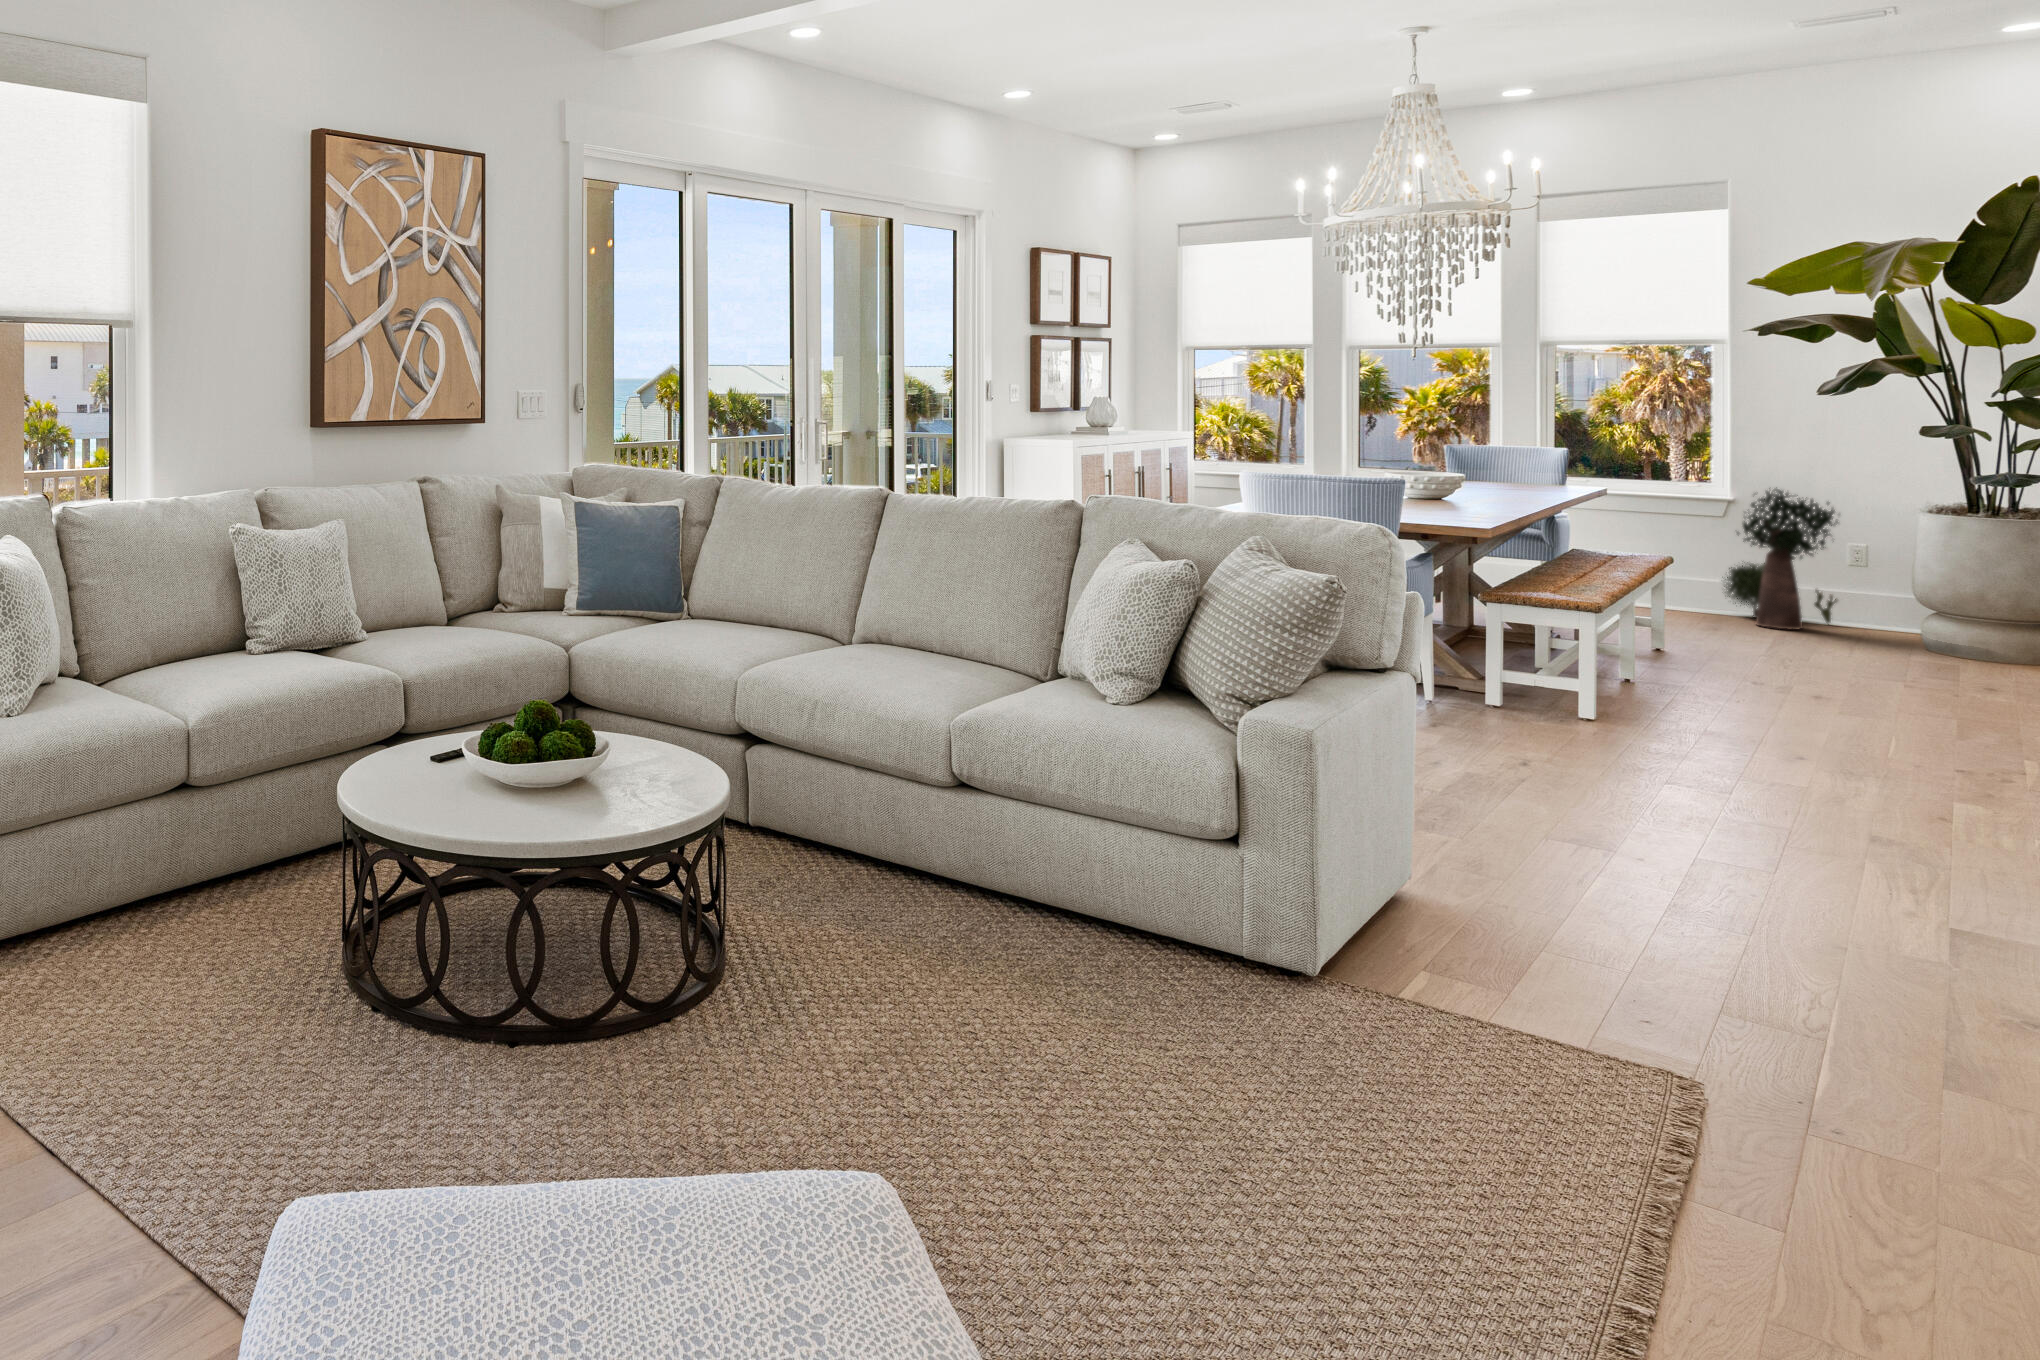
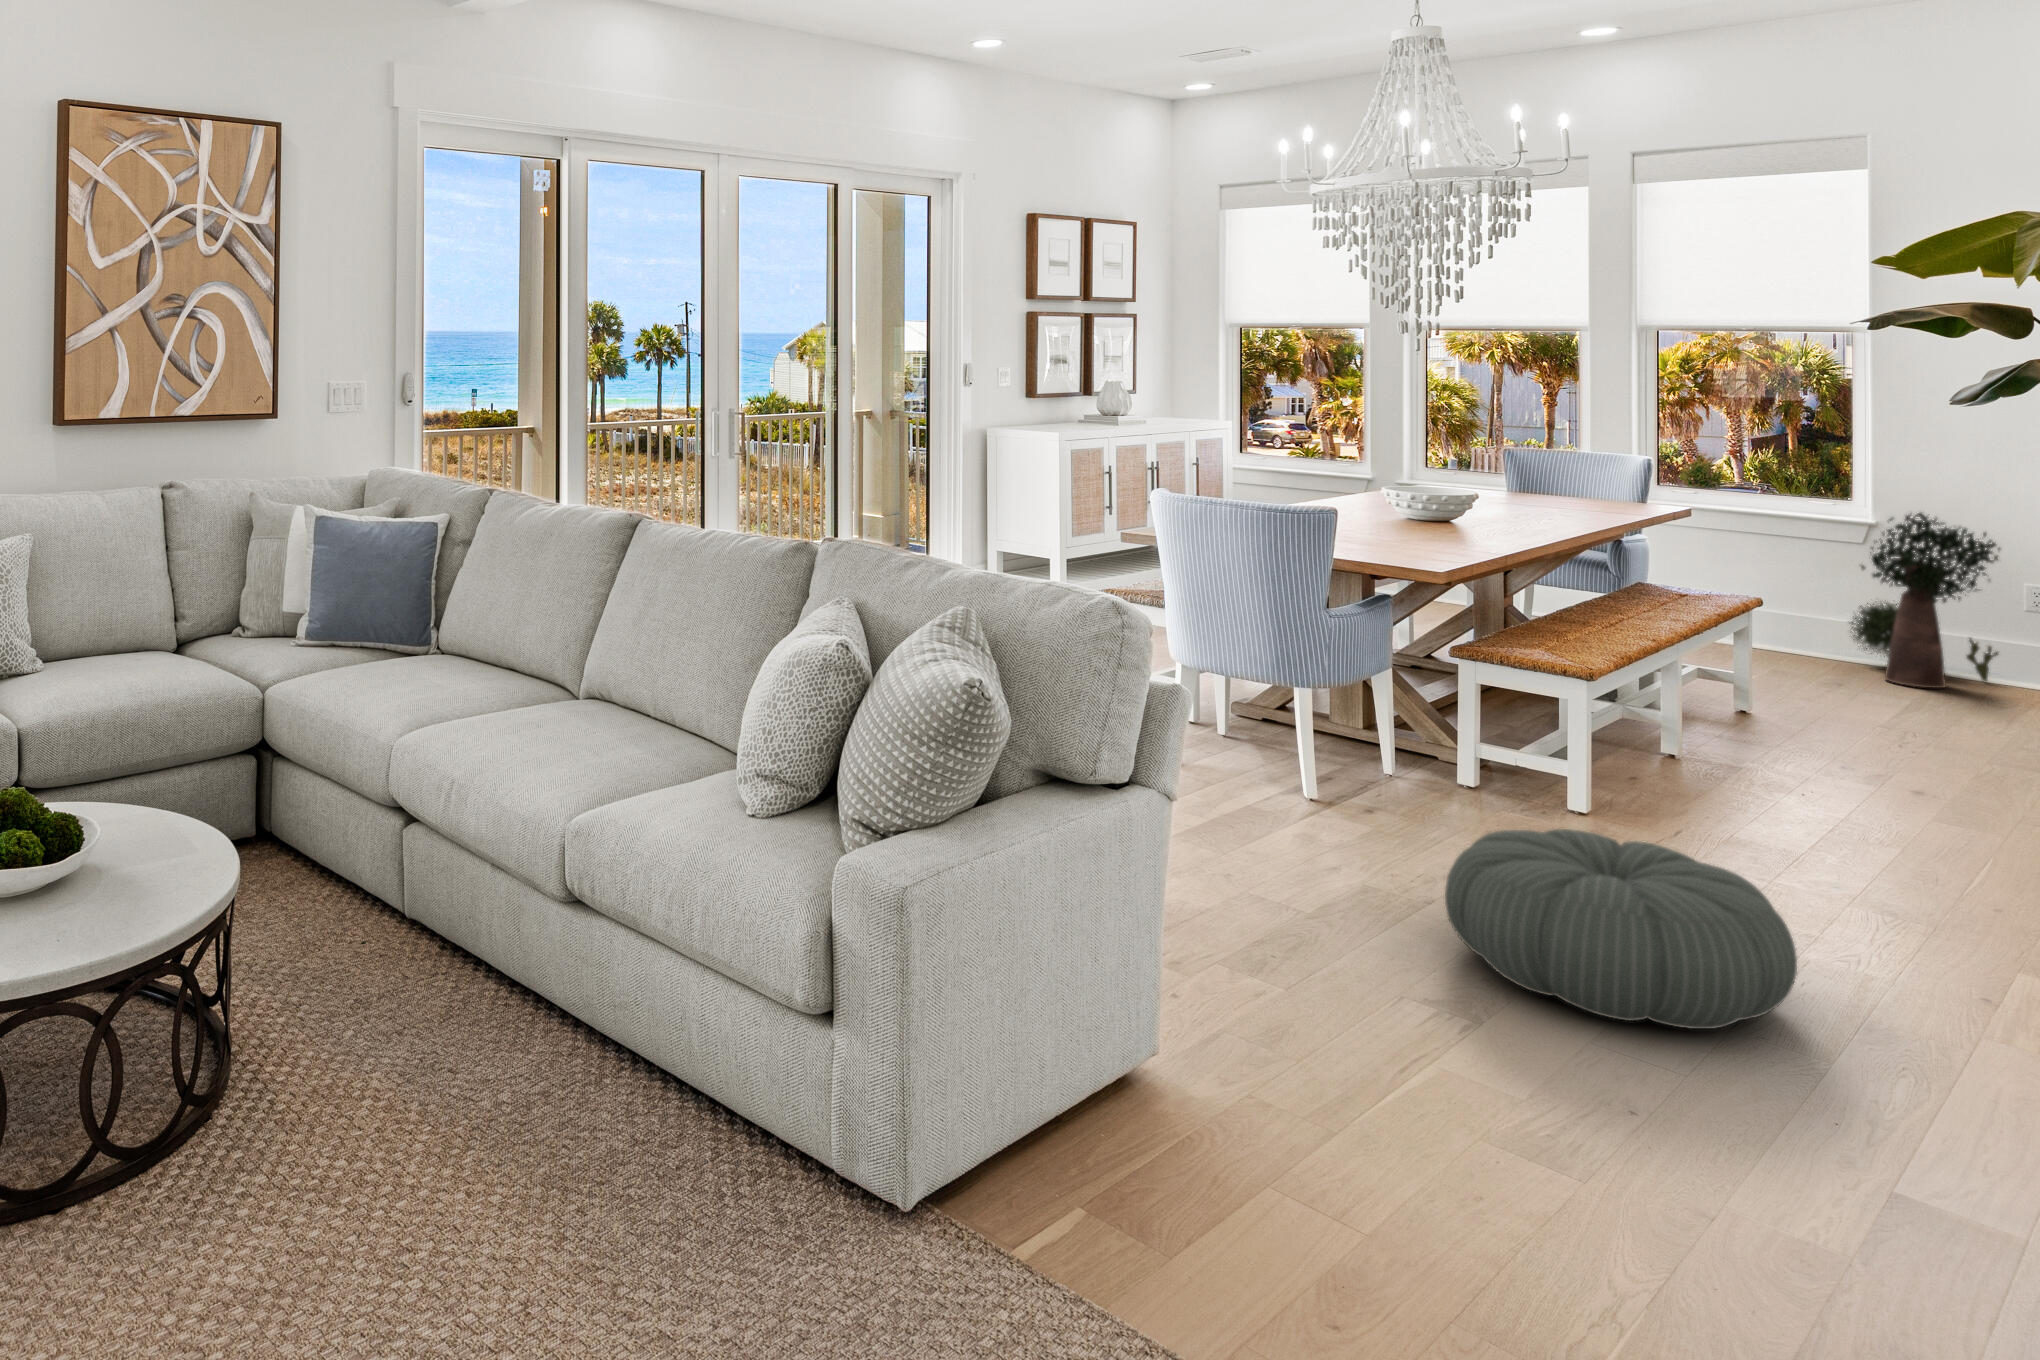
pouf: none [1564,713,1841,846] -> present [1445,829,1797,1029]

